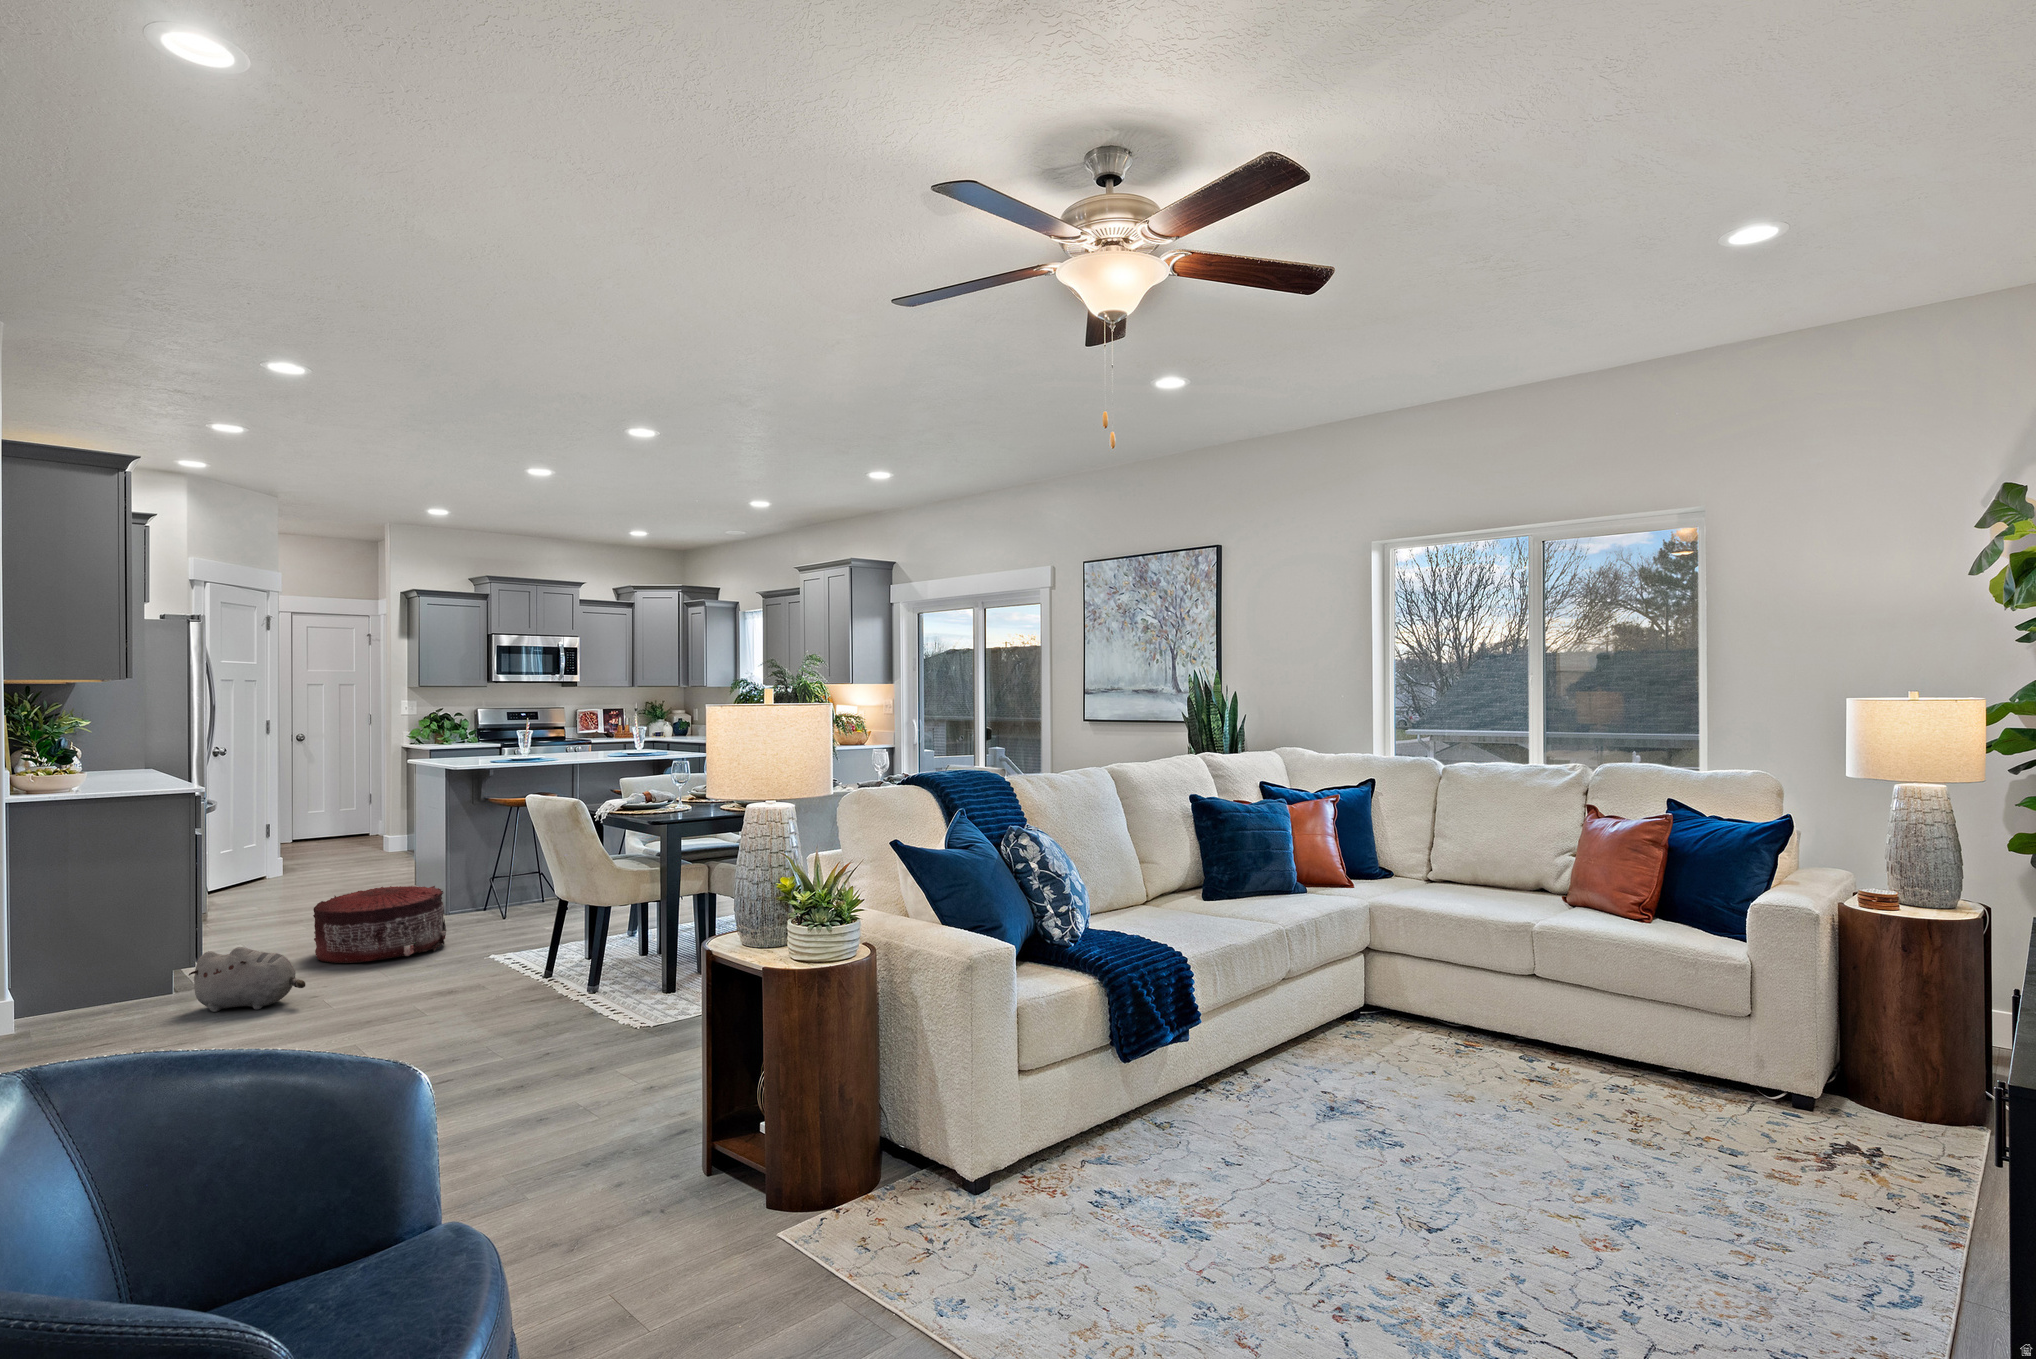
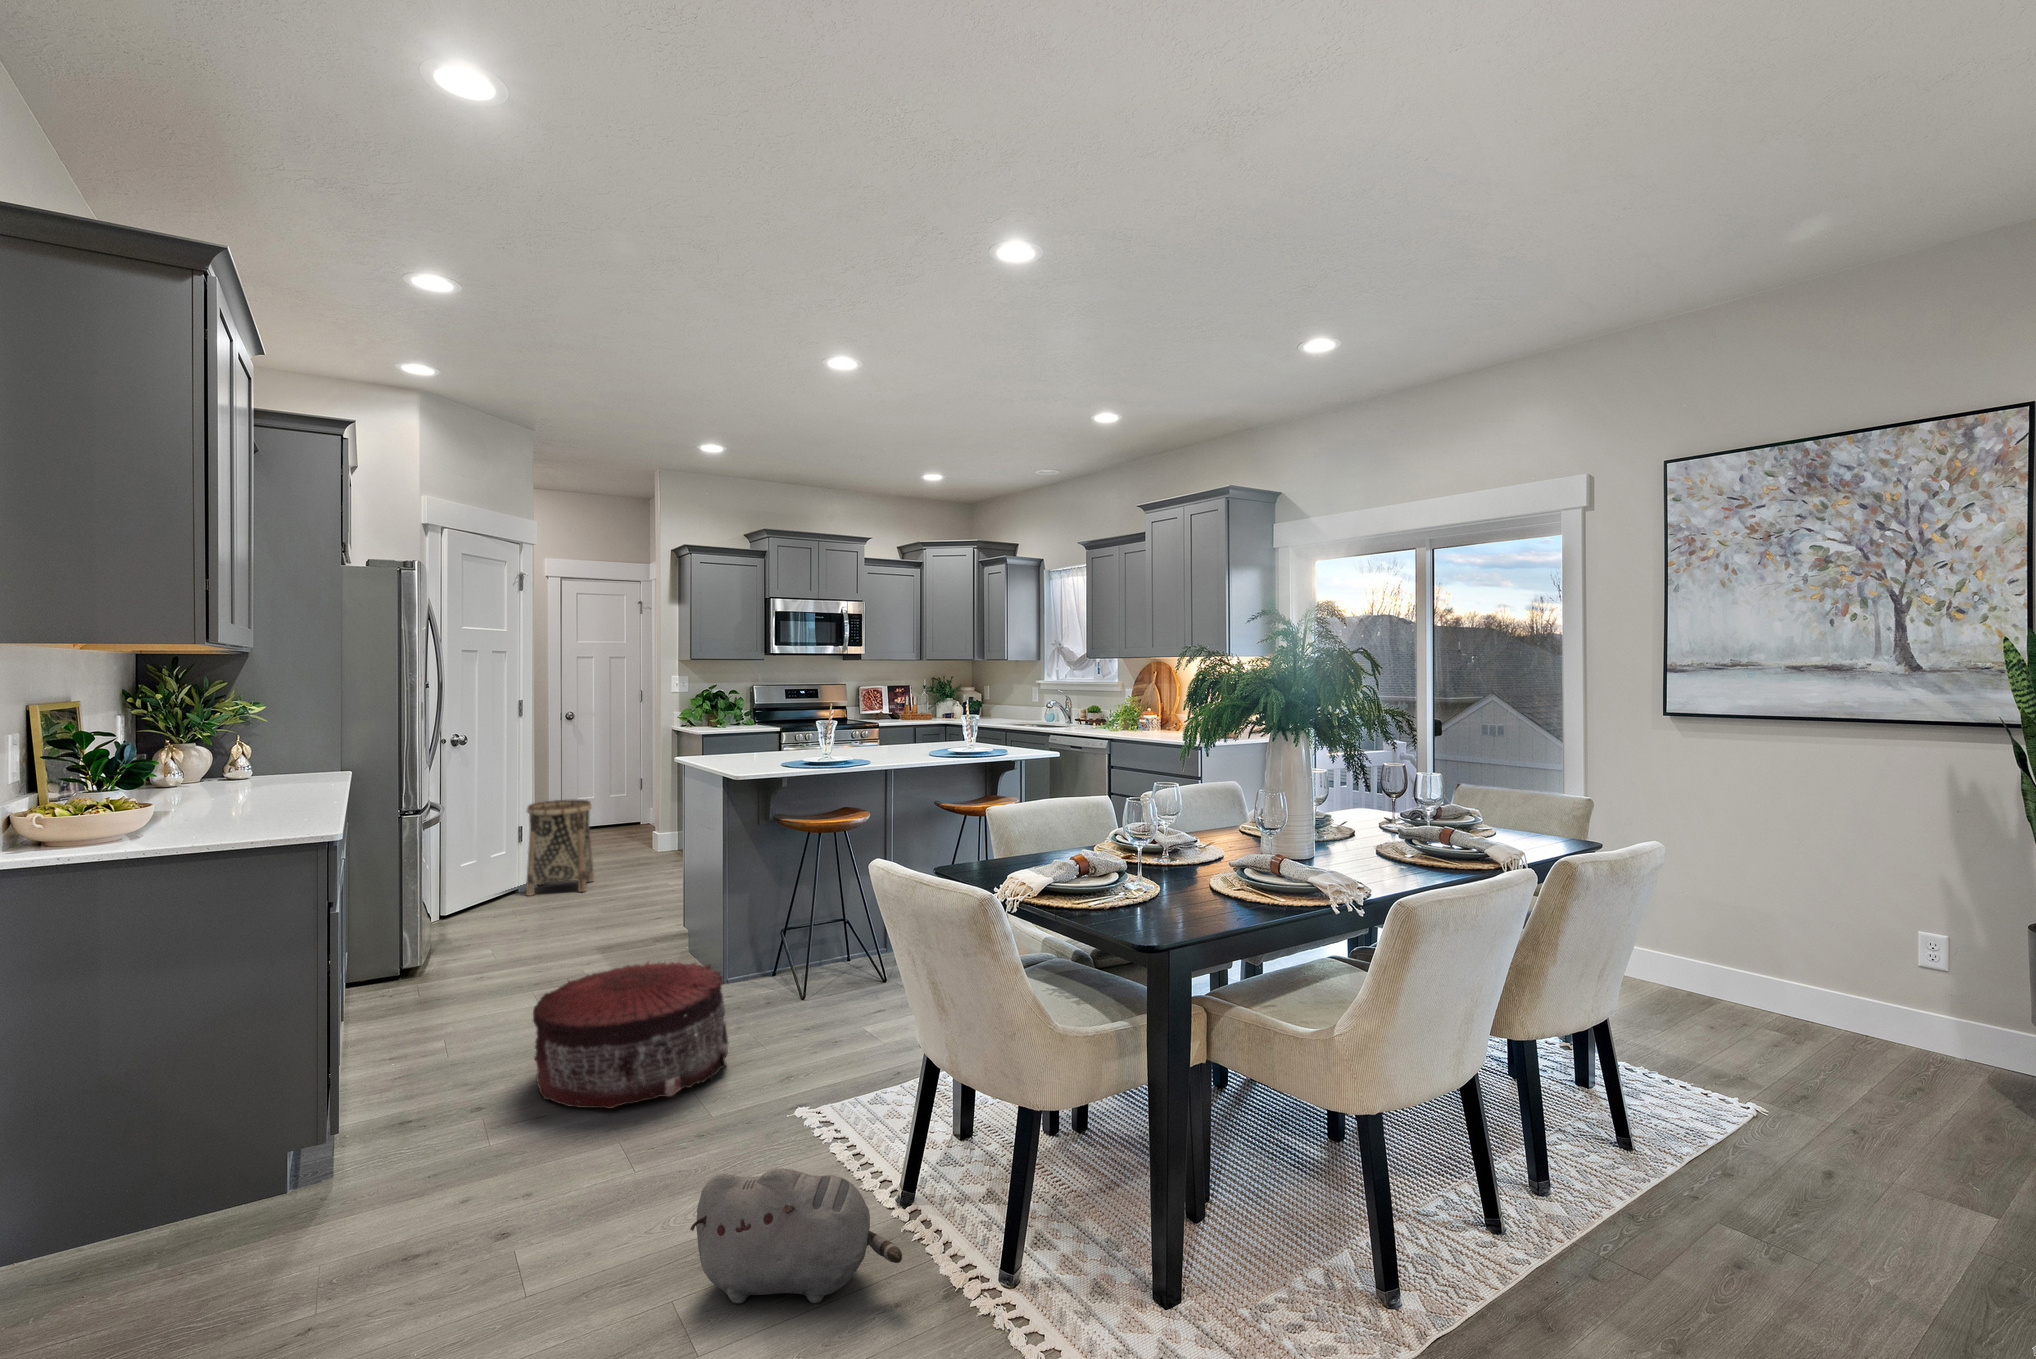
basket: none [272,803,332,880] -> present [526,800,594,896]
plush toy: present [189,947,306,1012] -> present [690,1168,902,1303]

